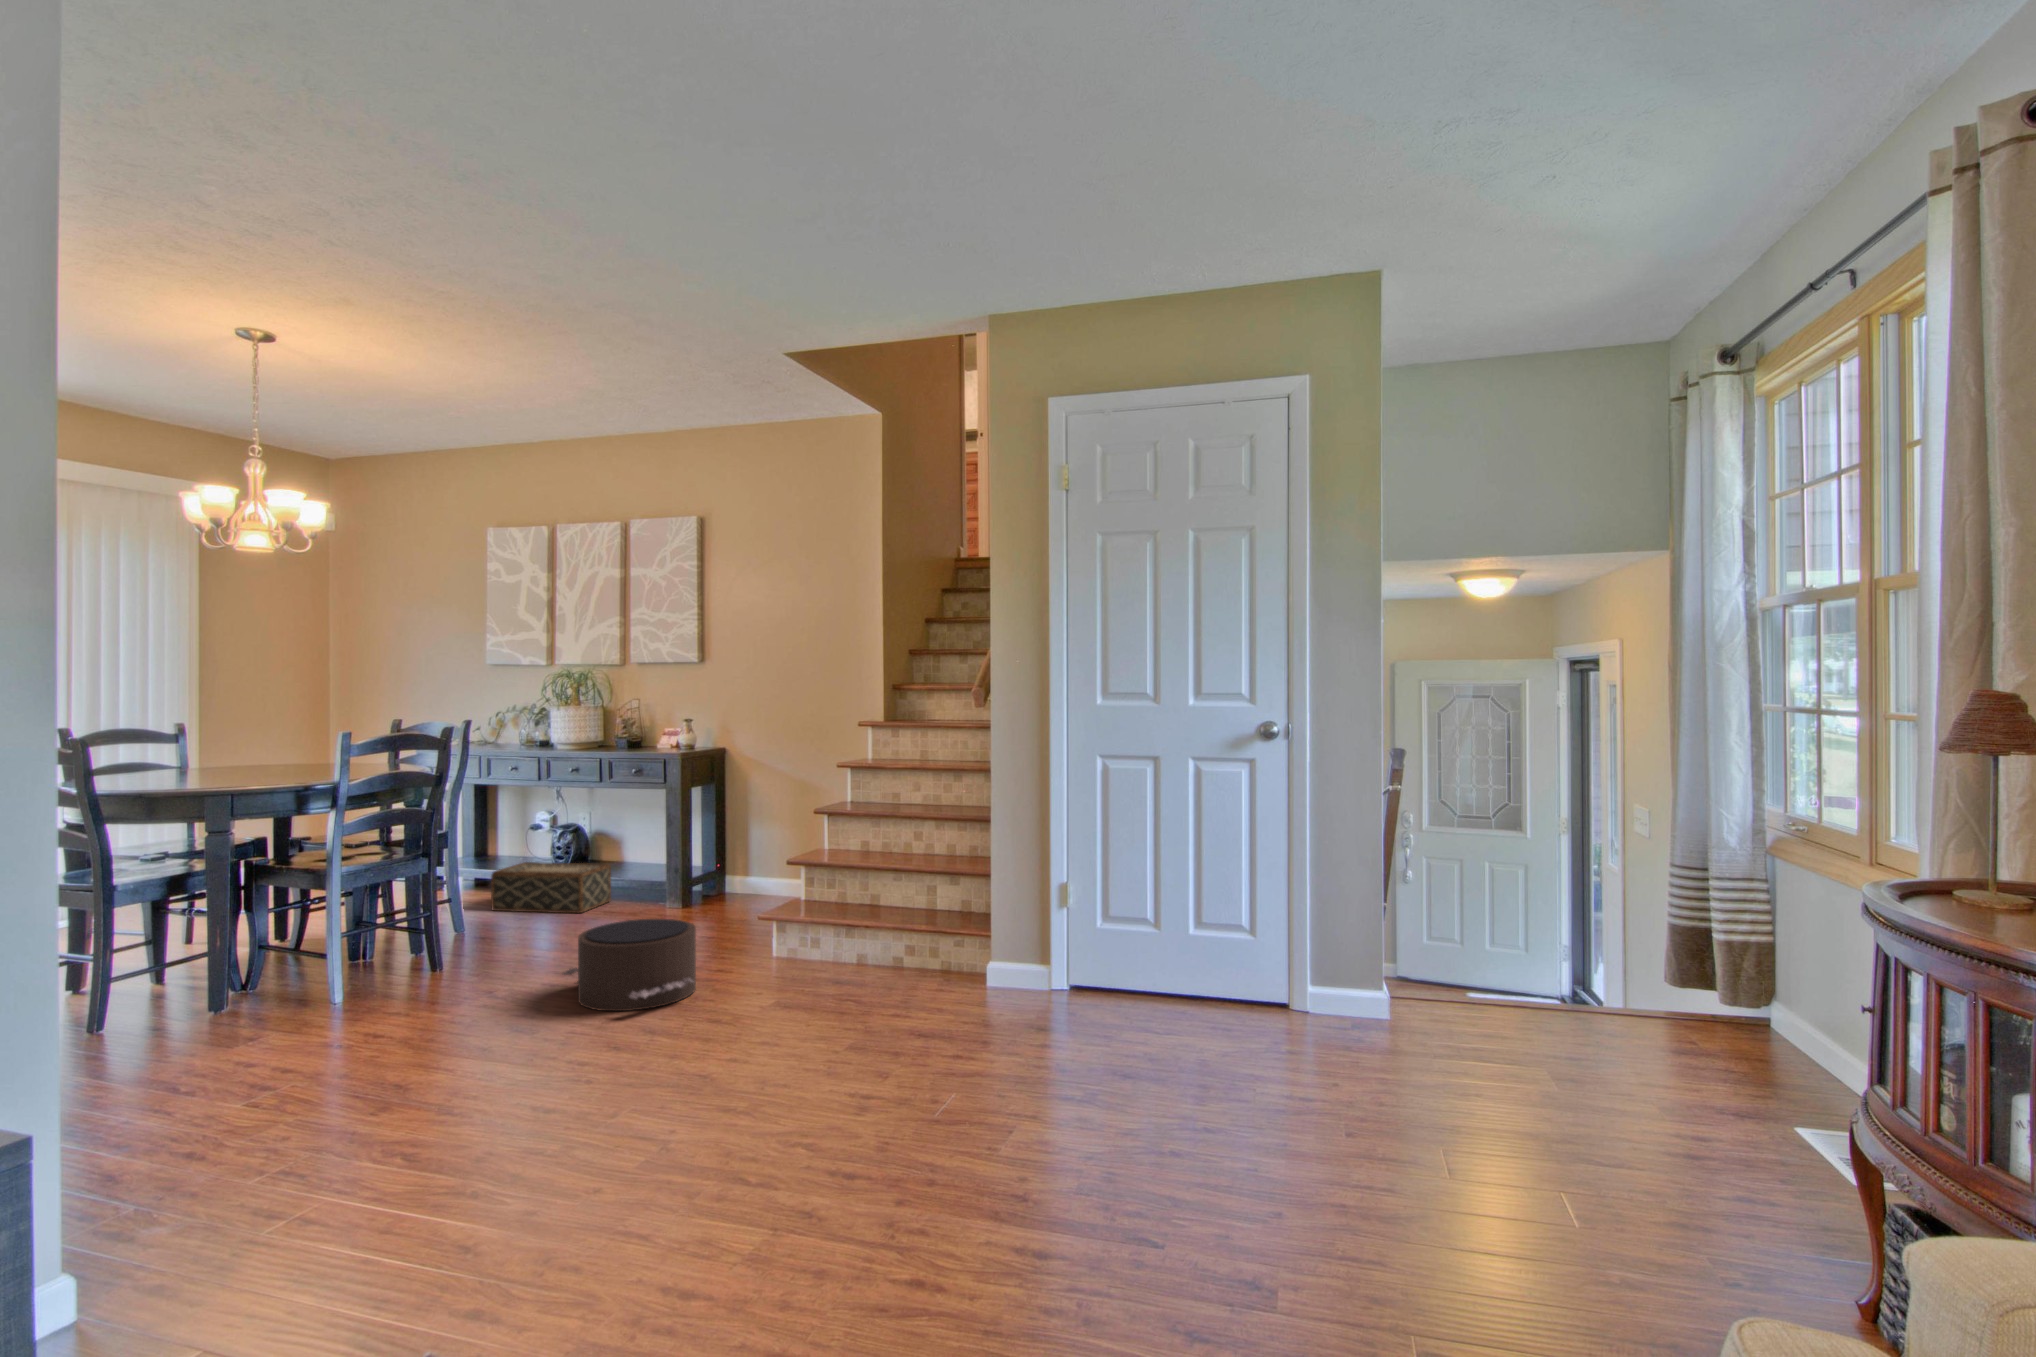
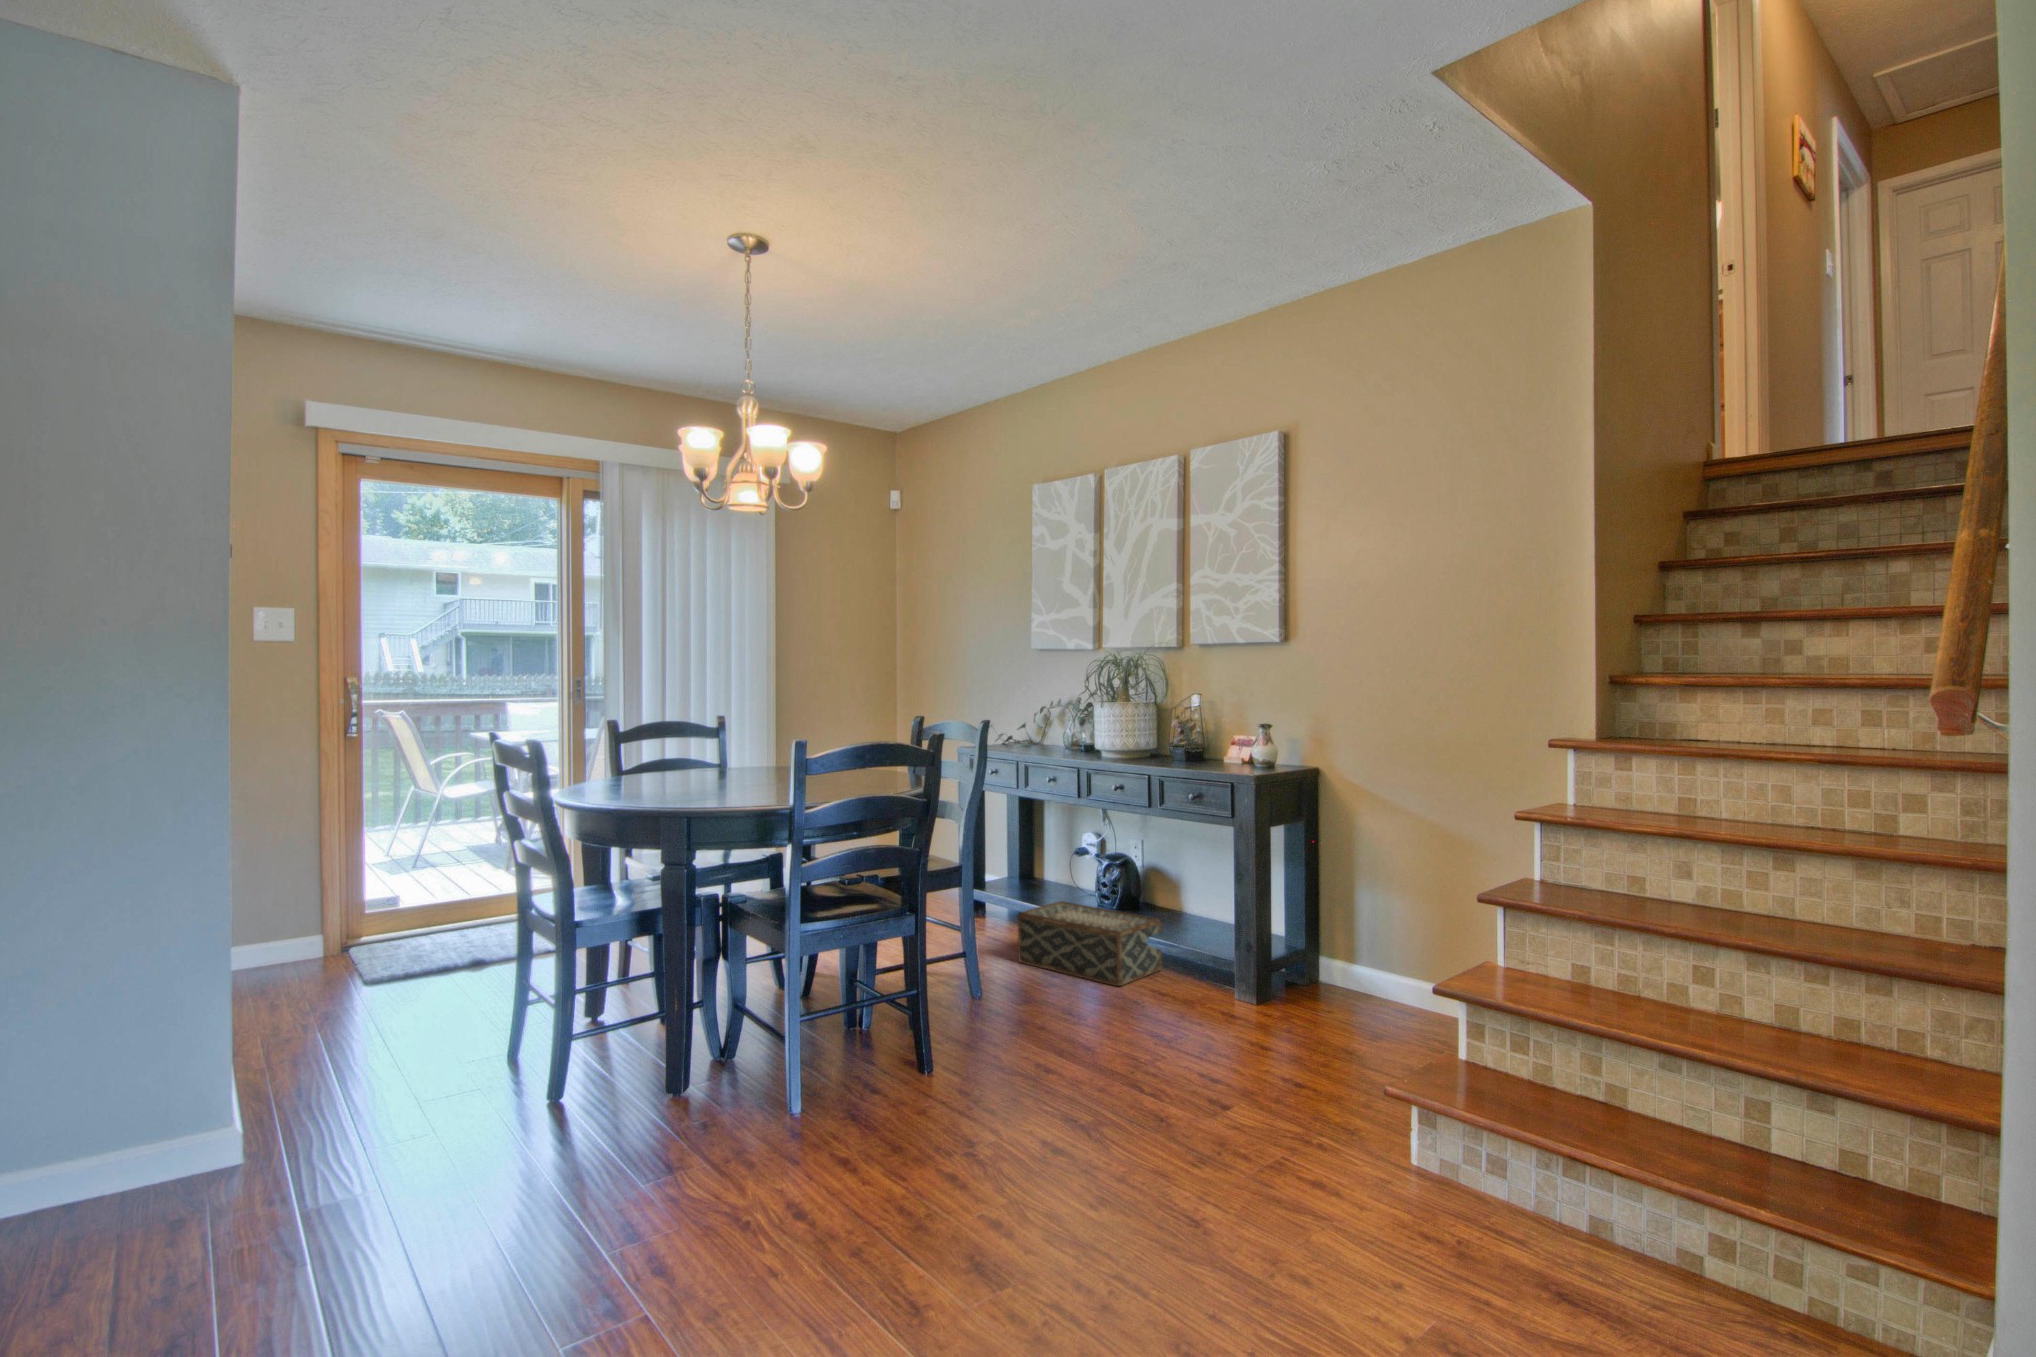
pouf: present [563,919,696,1011] -> none [1045,1064,1259,1265]

